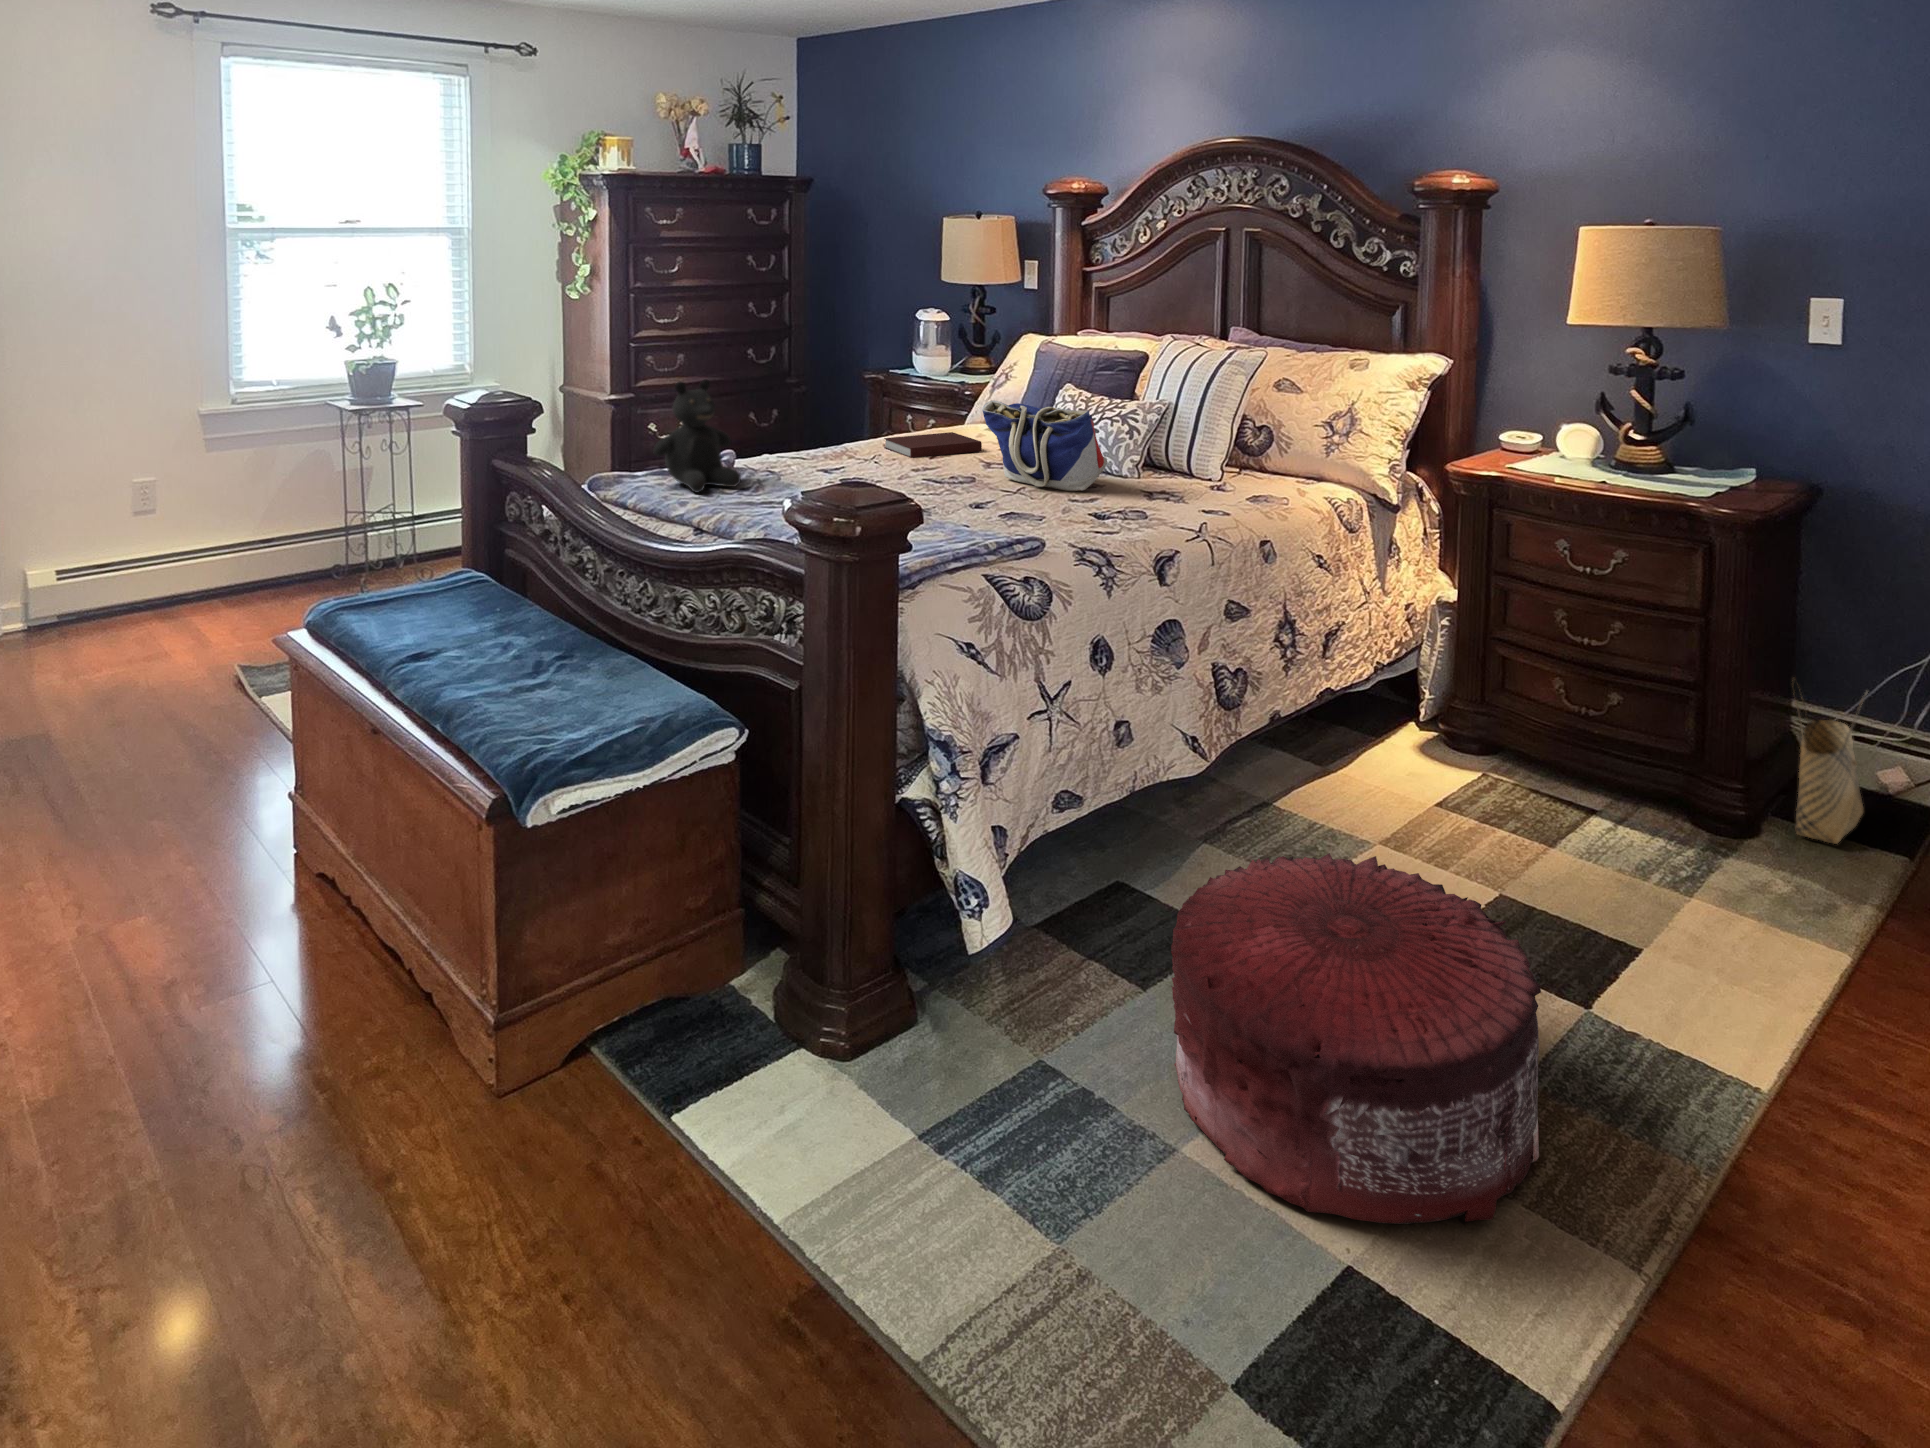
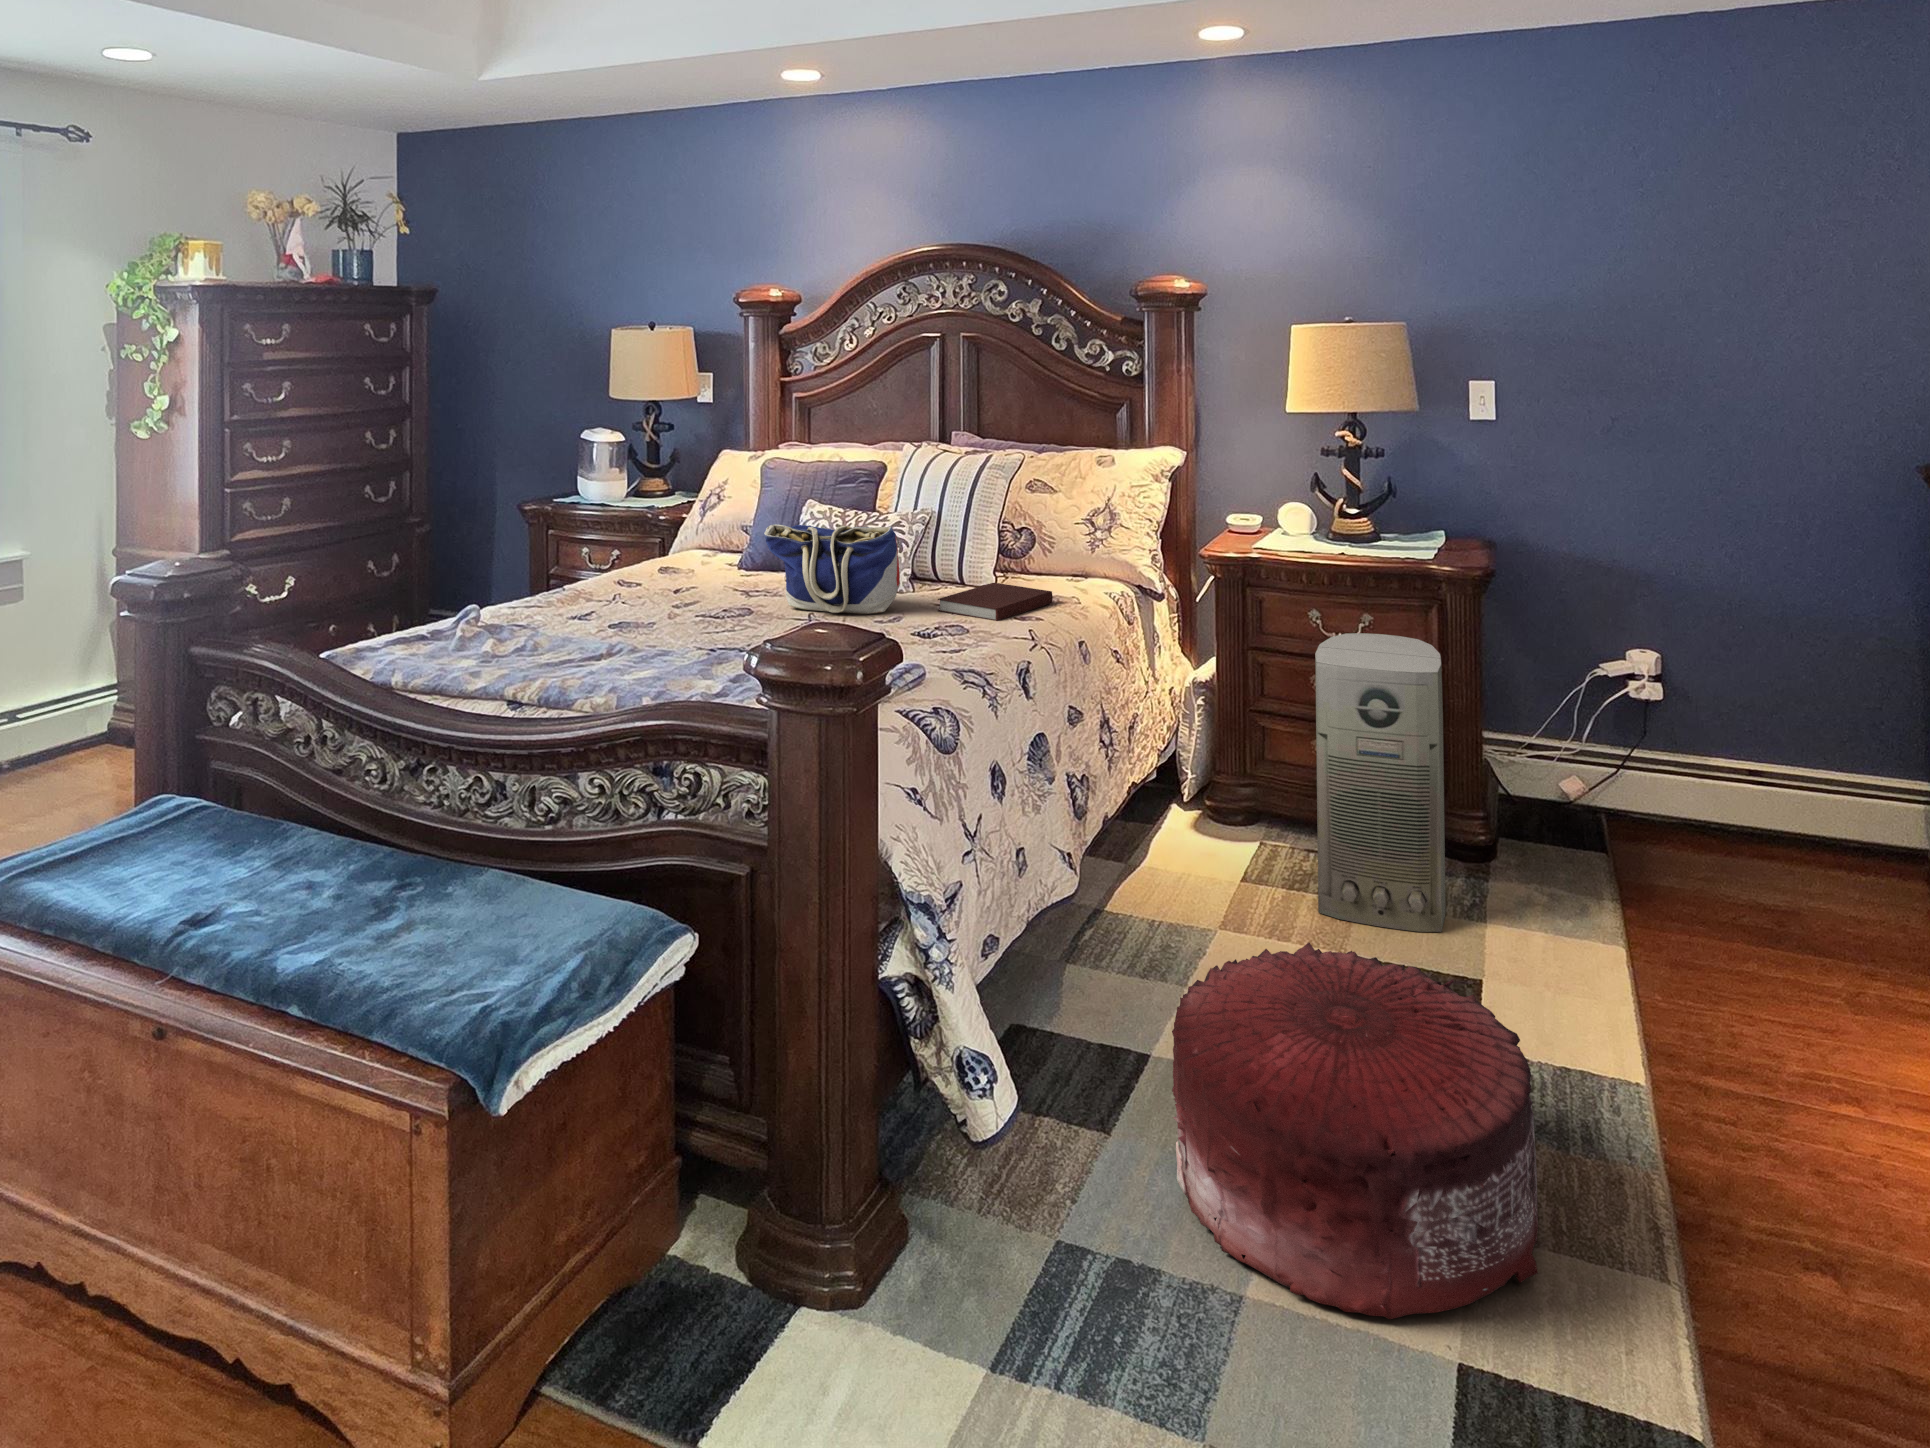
teddy bear: present [653,379,741,492] -> none [402,525,510,662]
notebook: present [884,432,982,458] -> present [938,583,1053,621]
air purifier: none [1498,565,1671,891] -> present [1315,633,1446,932]
woven basket: present [1792,679,1865,844] -> none [1506,712,1567,855]

